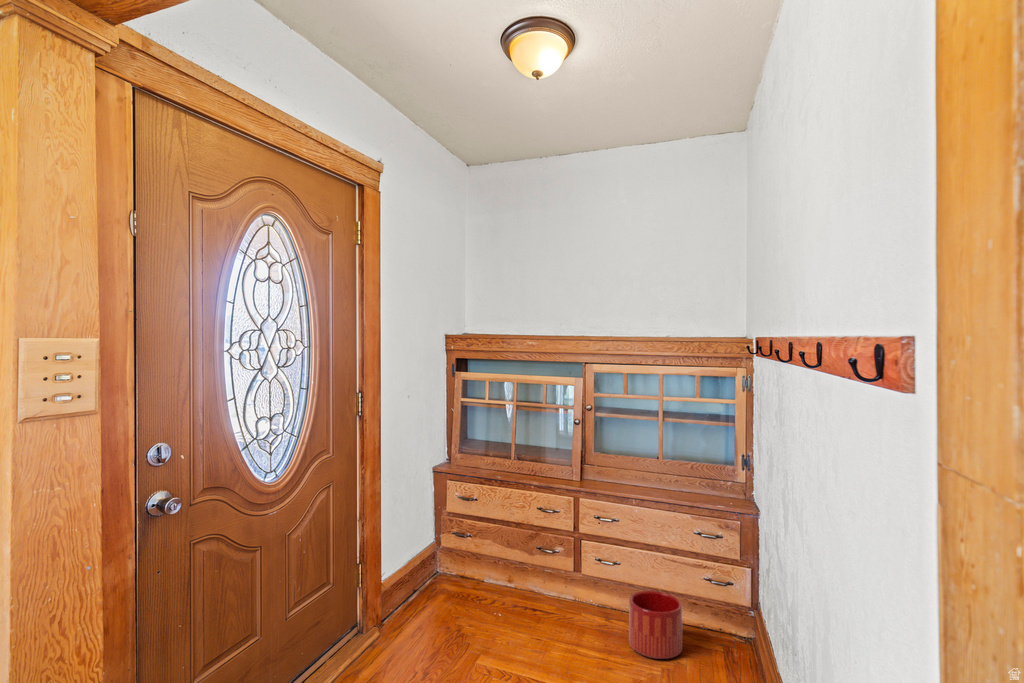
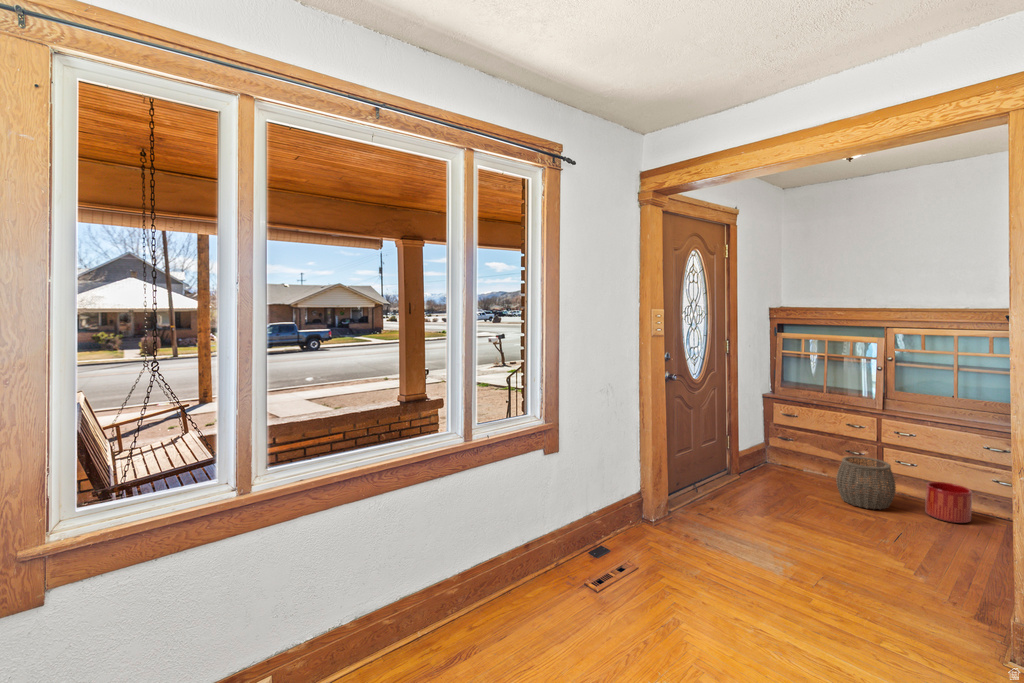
woven basket: none [516,562,593,654] -> present [836,456,896,509]

